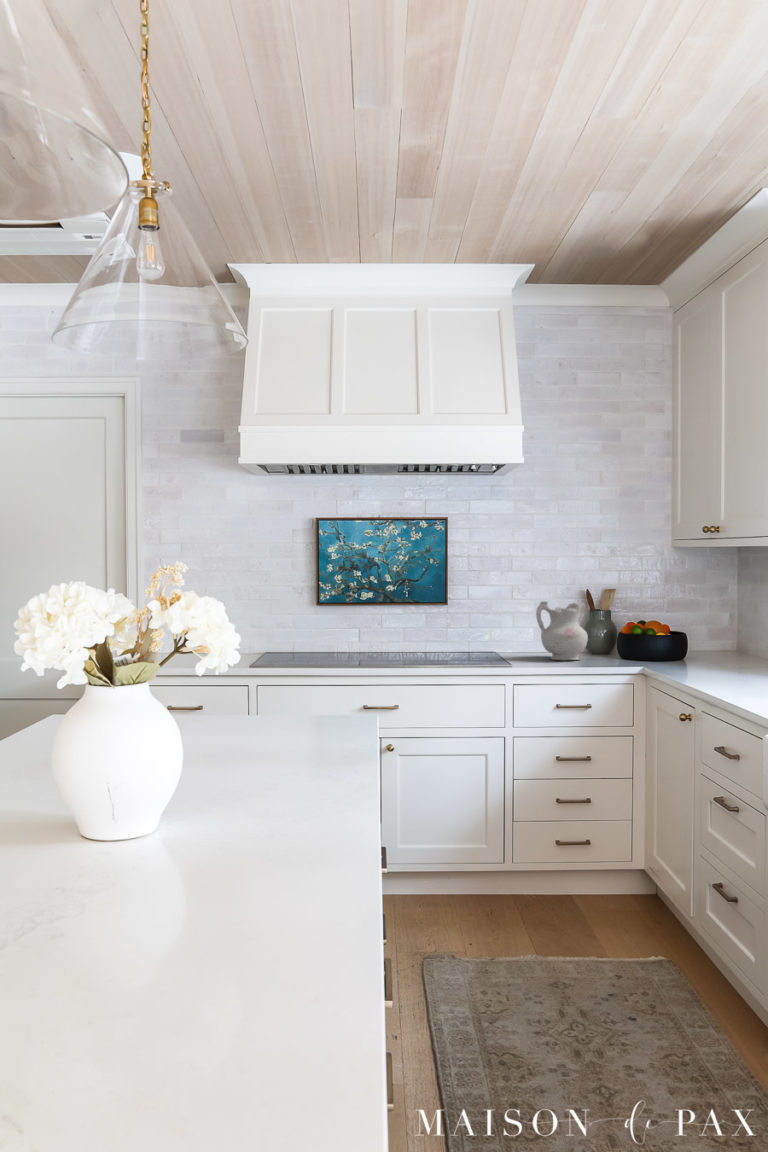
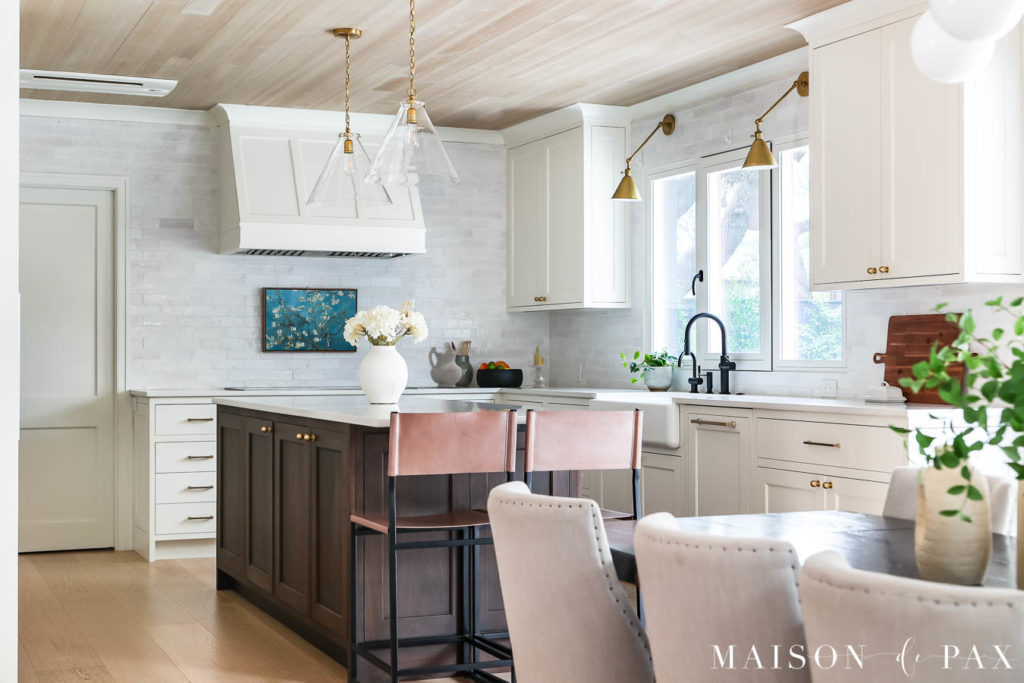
candle: none [684,605,721,673] -> present [529,346,549,388]

